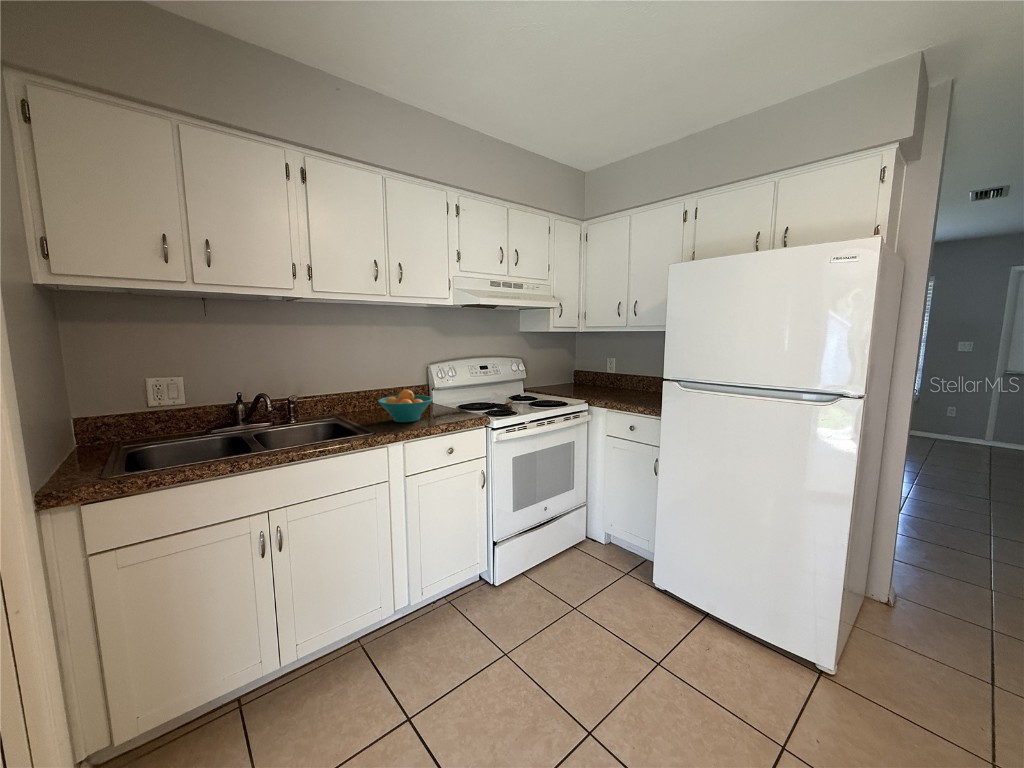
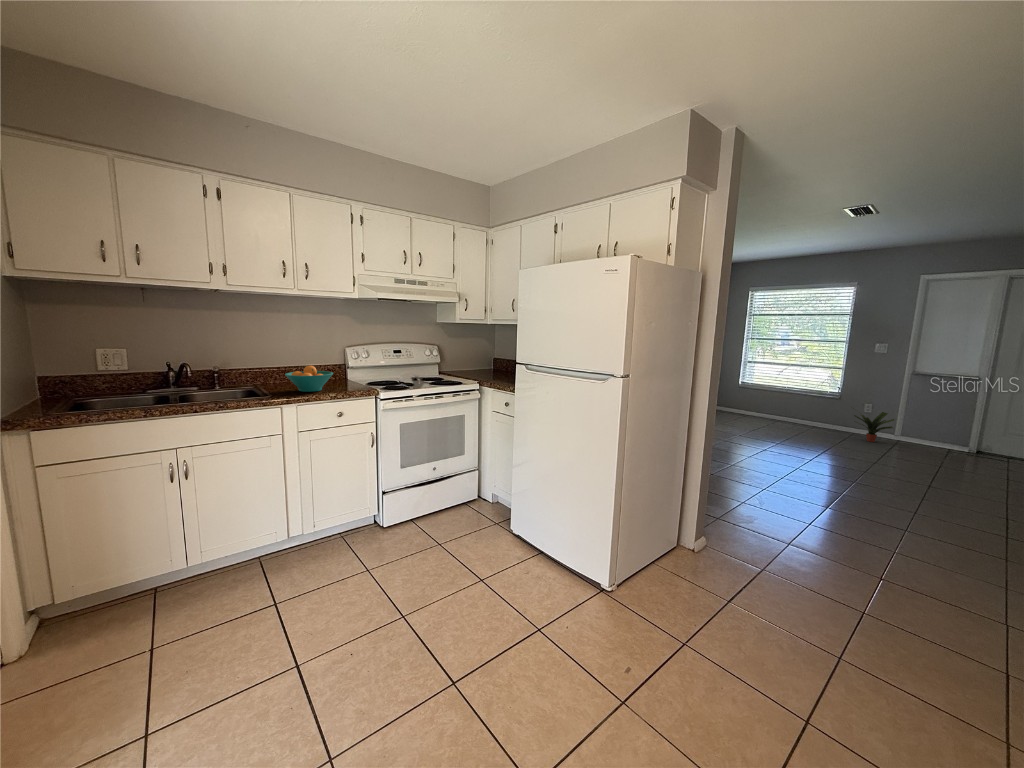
potted plant: none [928,411,982,448] -> present [854,412,894,442]

